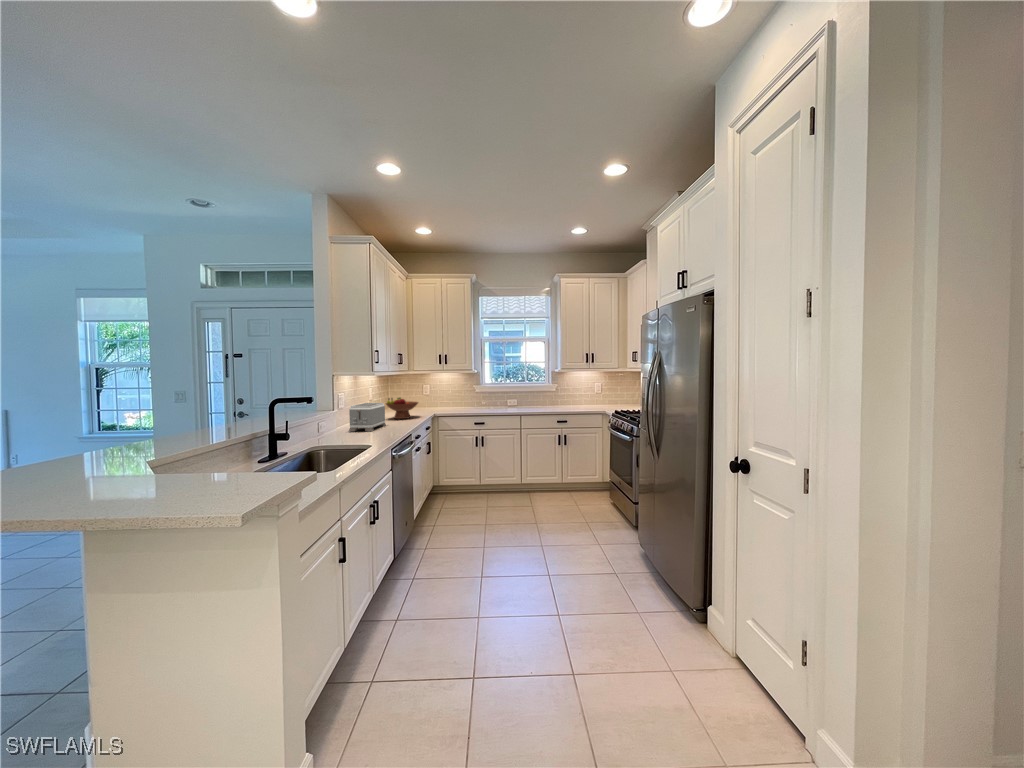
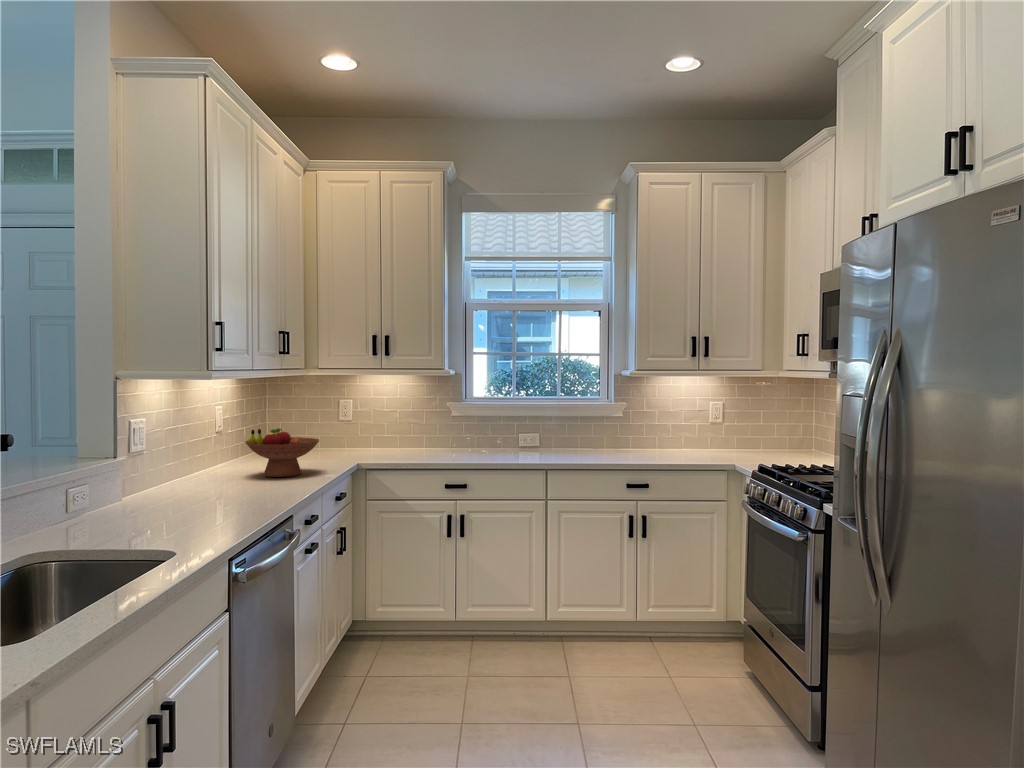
toaster: present [349,403,386,432] -> none [149,441,241,509]

